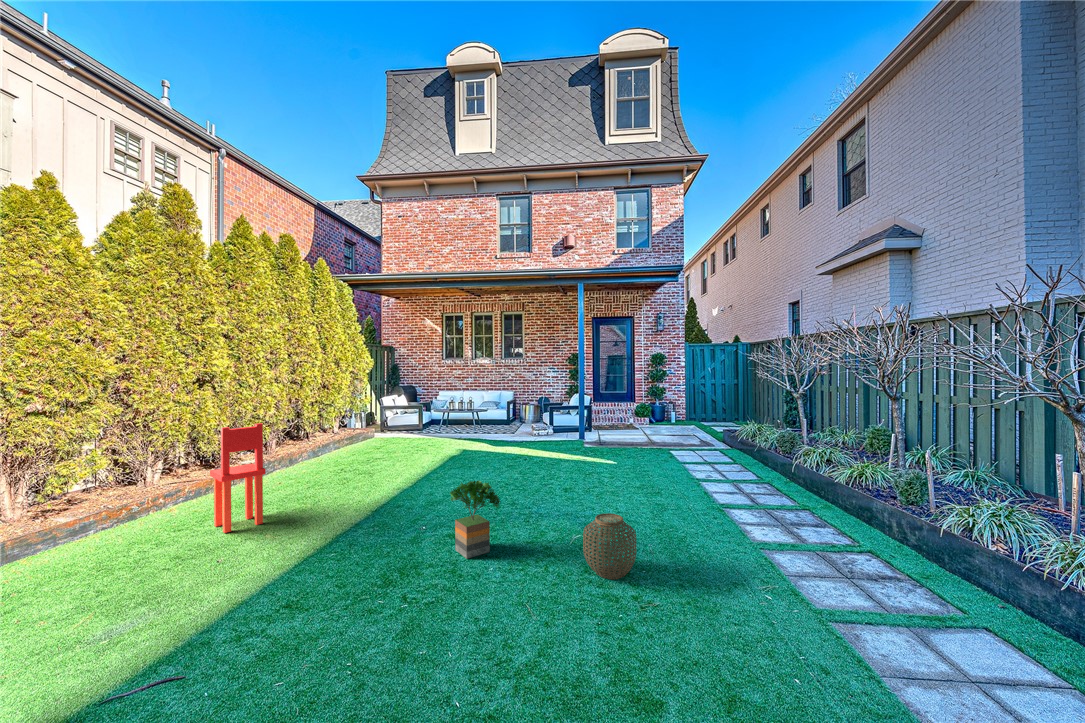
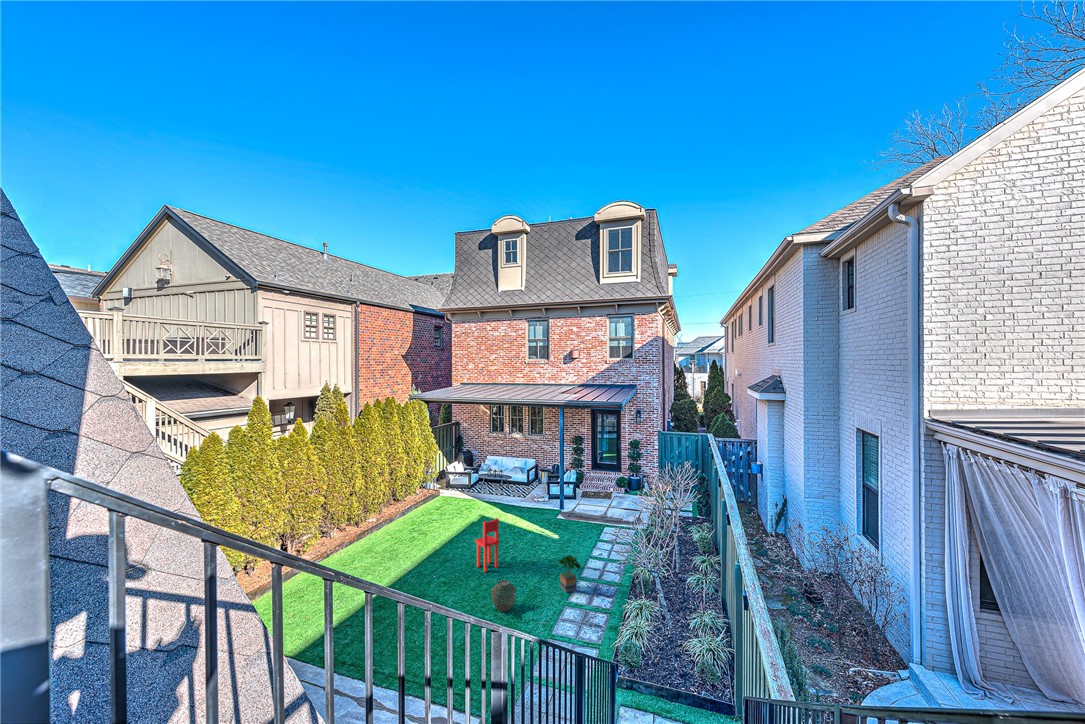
chair: present [210,423,266,533] -> present [475,518,500,572]
potted tree: present [450,481,501,559] -> present [558,555,581,593]

